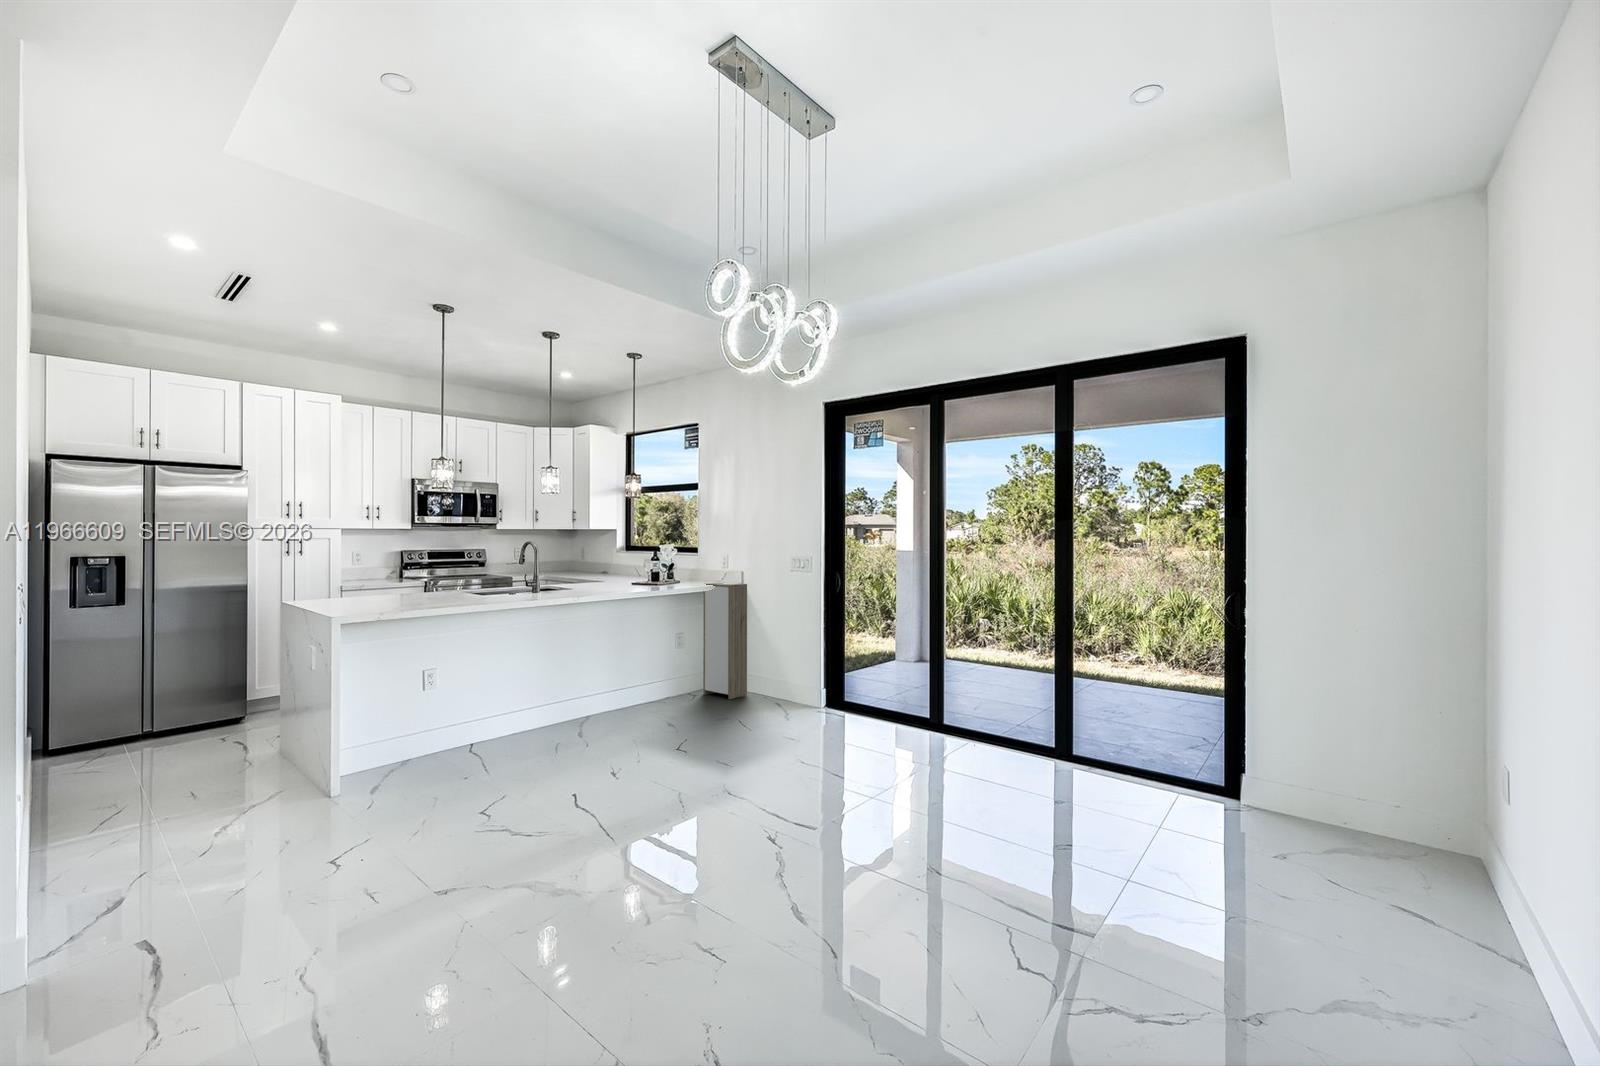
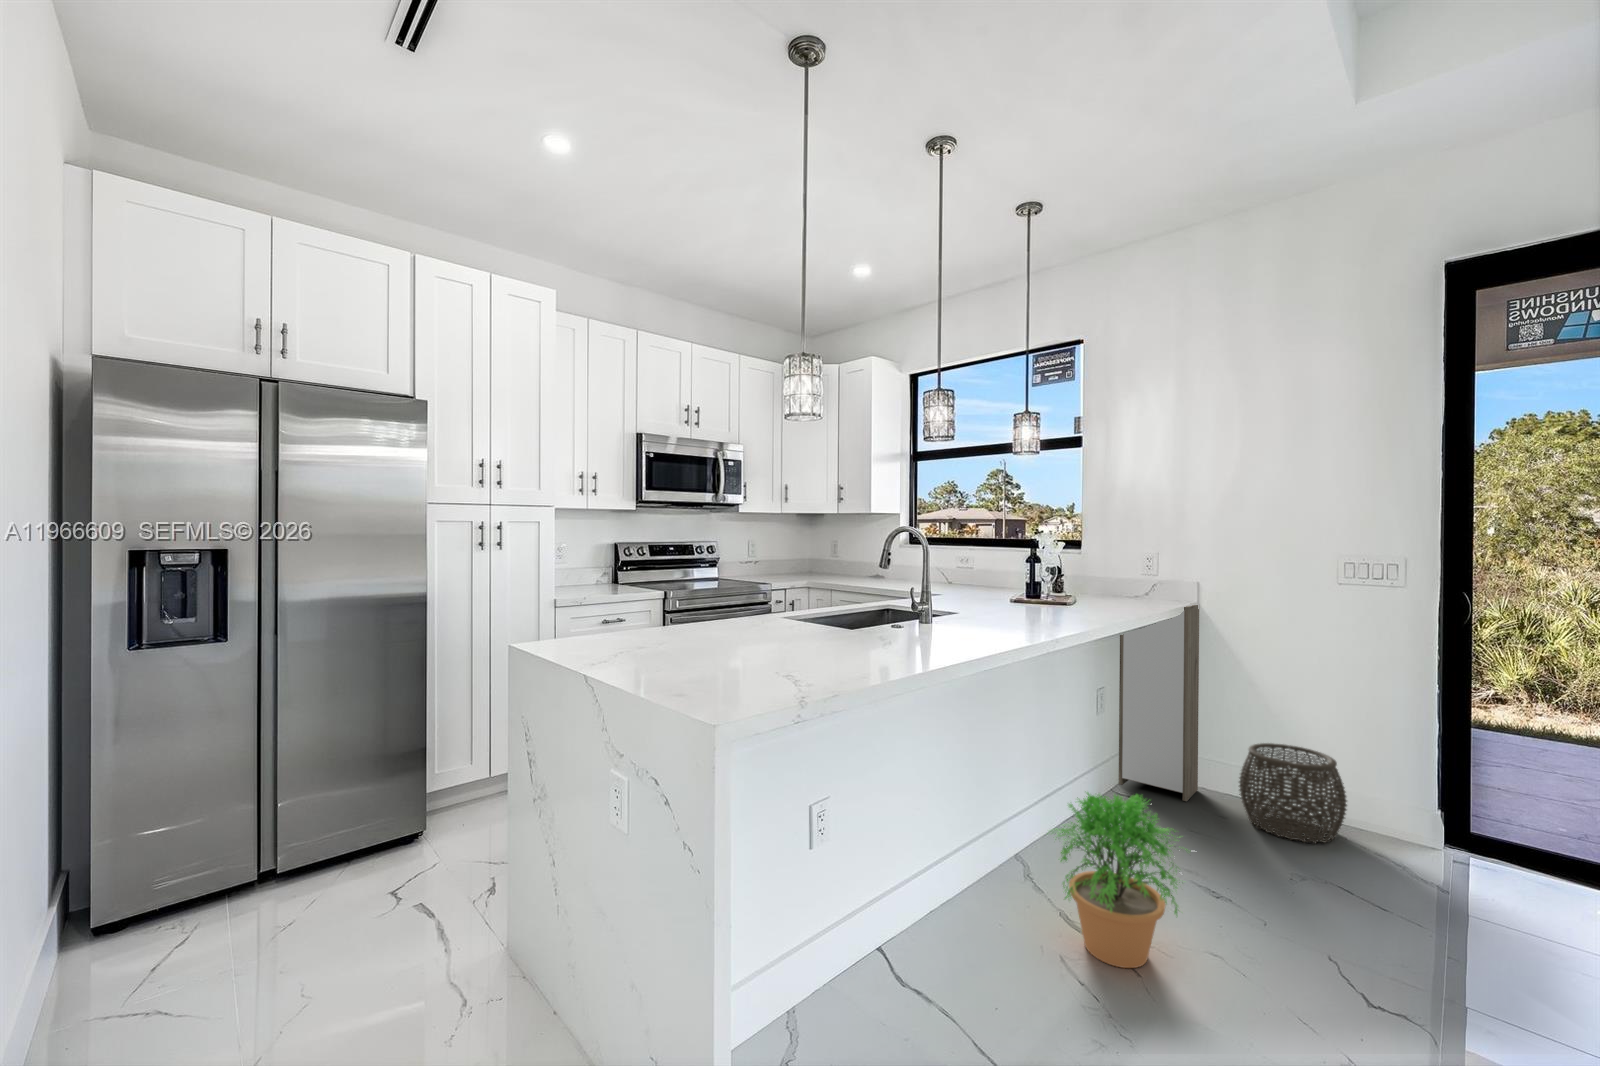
woven basket: none [742,662,792,712] -> present [1239,743,1347,843]
potted plant: none [560,668,617,749] -> present [1054,792,1178,968]

